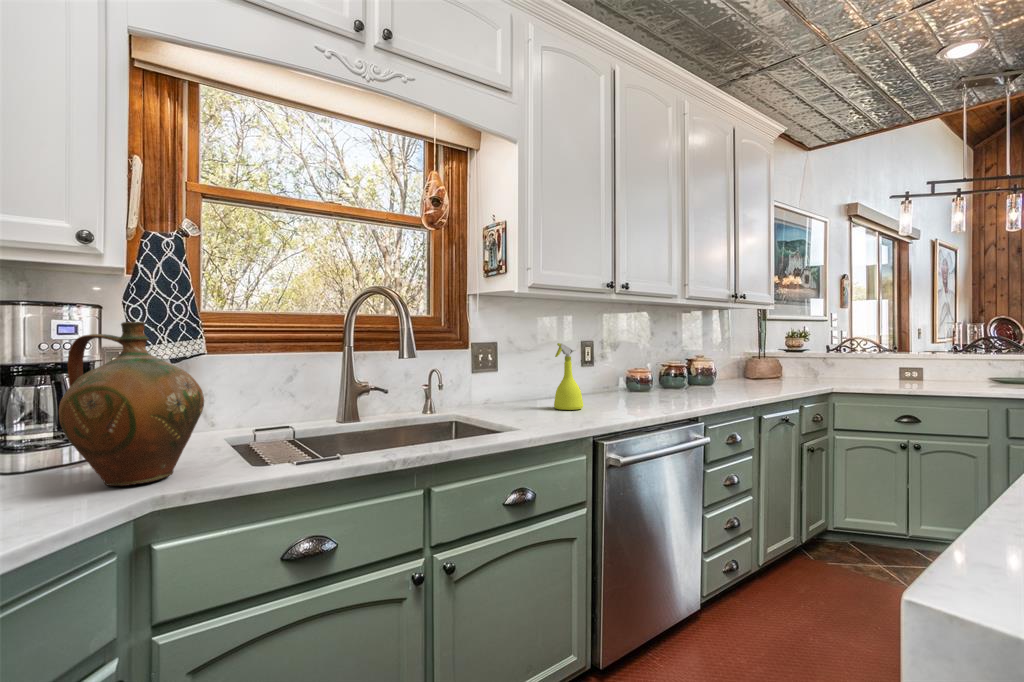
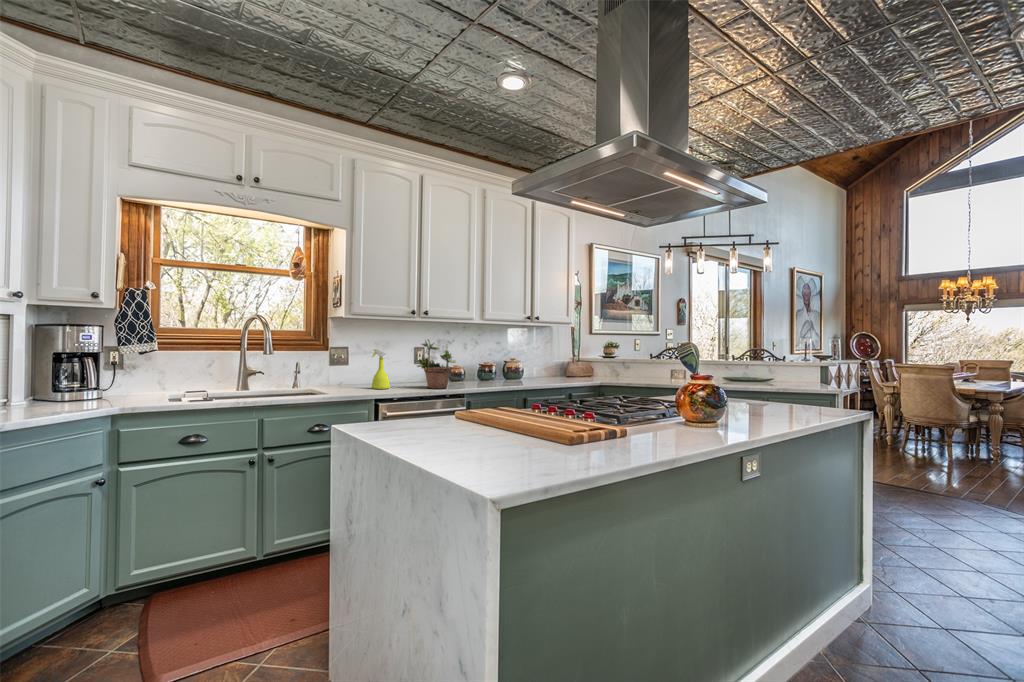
potted plant: none [619,318,683,406] -> present [417,339,456,389]
ceramic jug: present [59,322,204,486] -> none [88,337,150,405]

